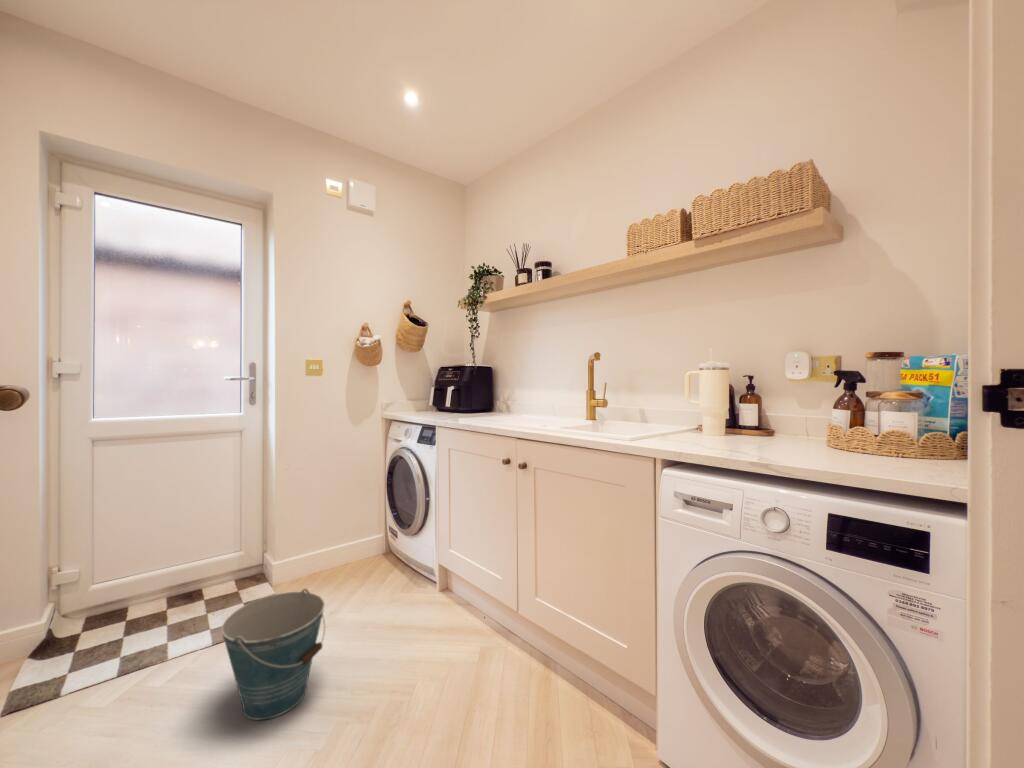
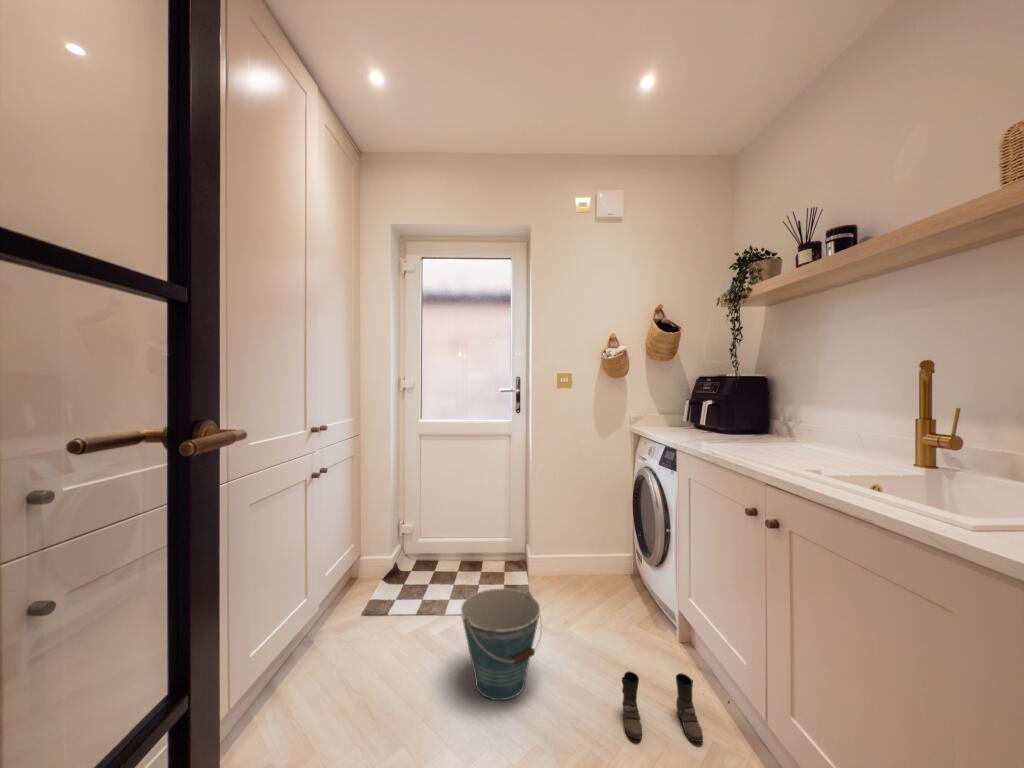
boots: none [410,610,478,680] -> present [622,671,703,742]

